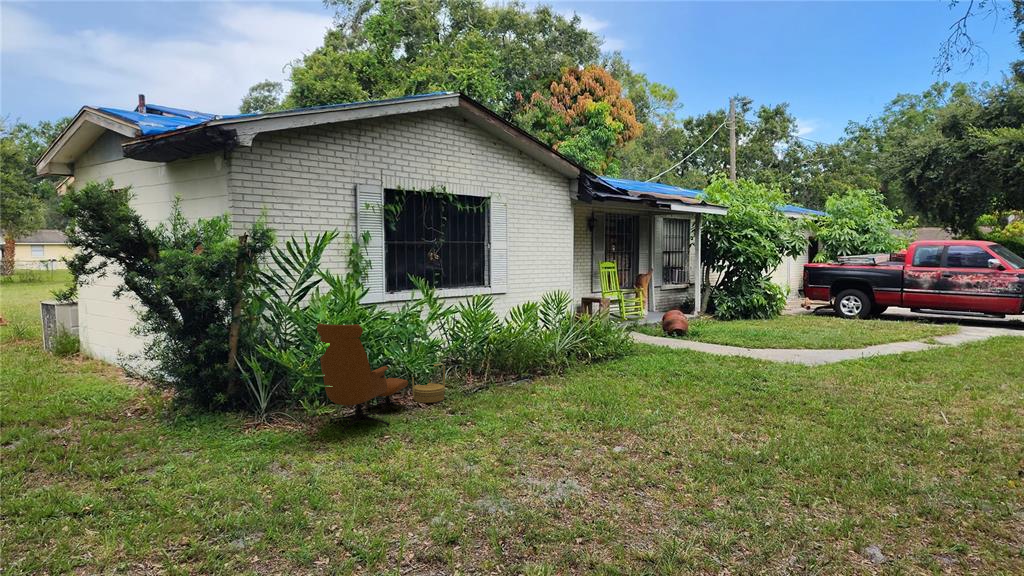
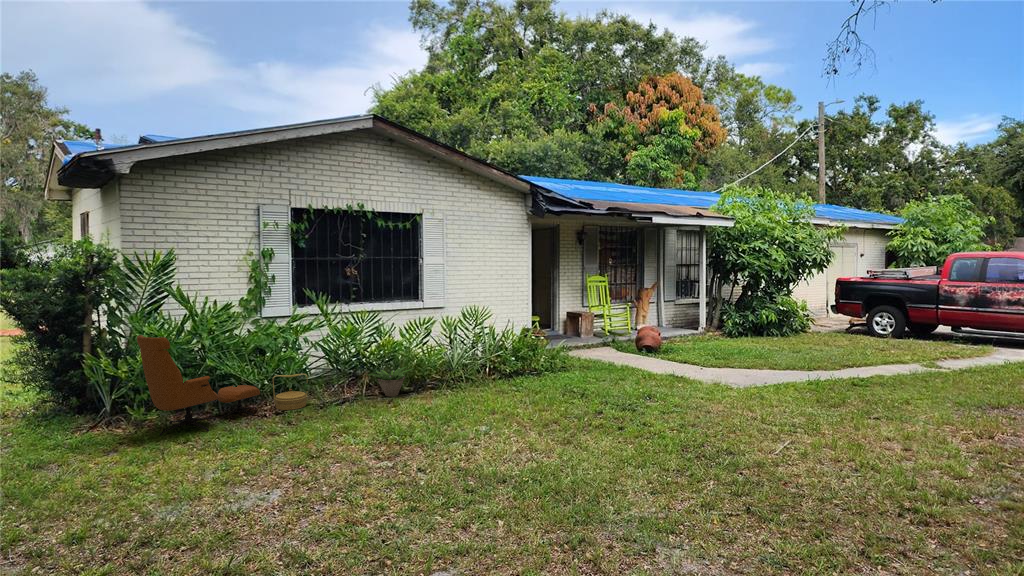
decorative plant: none [489,354,533,385] -> present [369,367,412,396]

